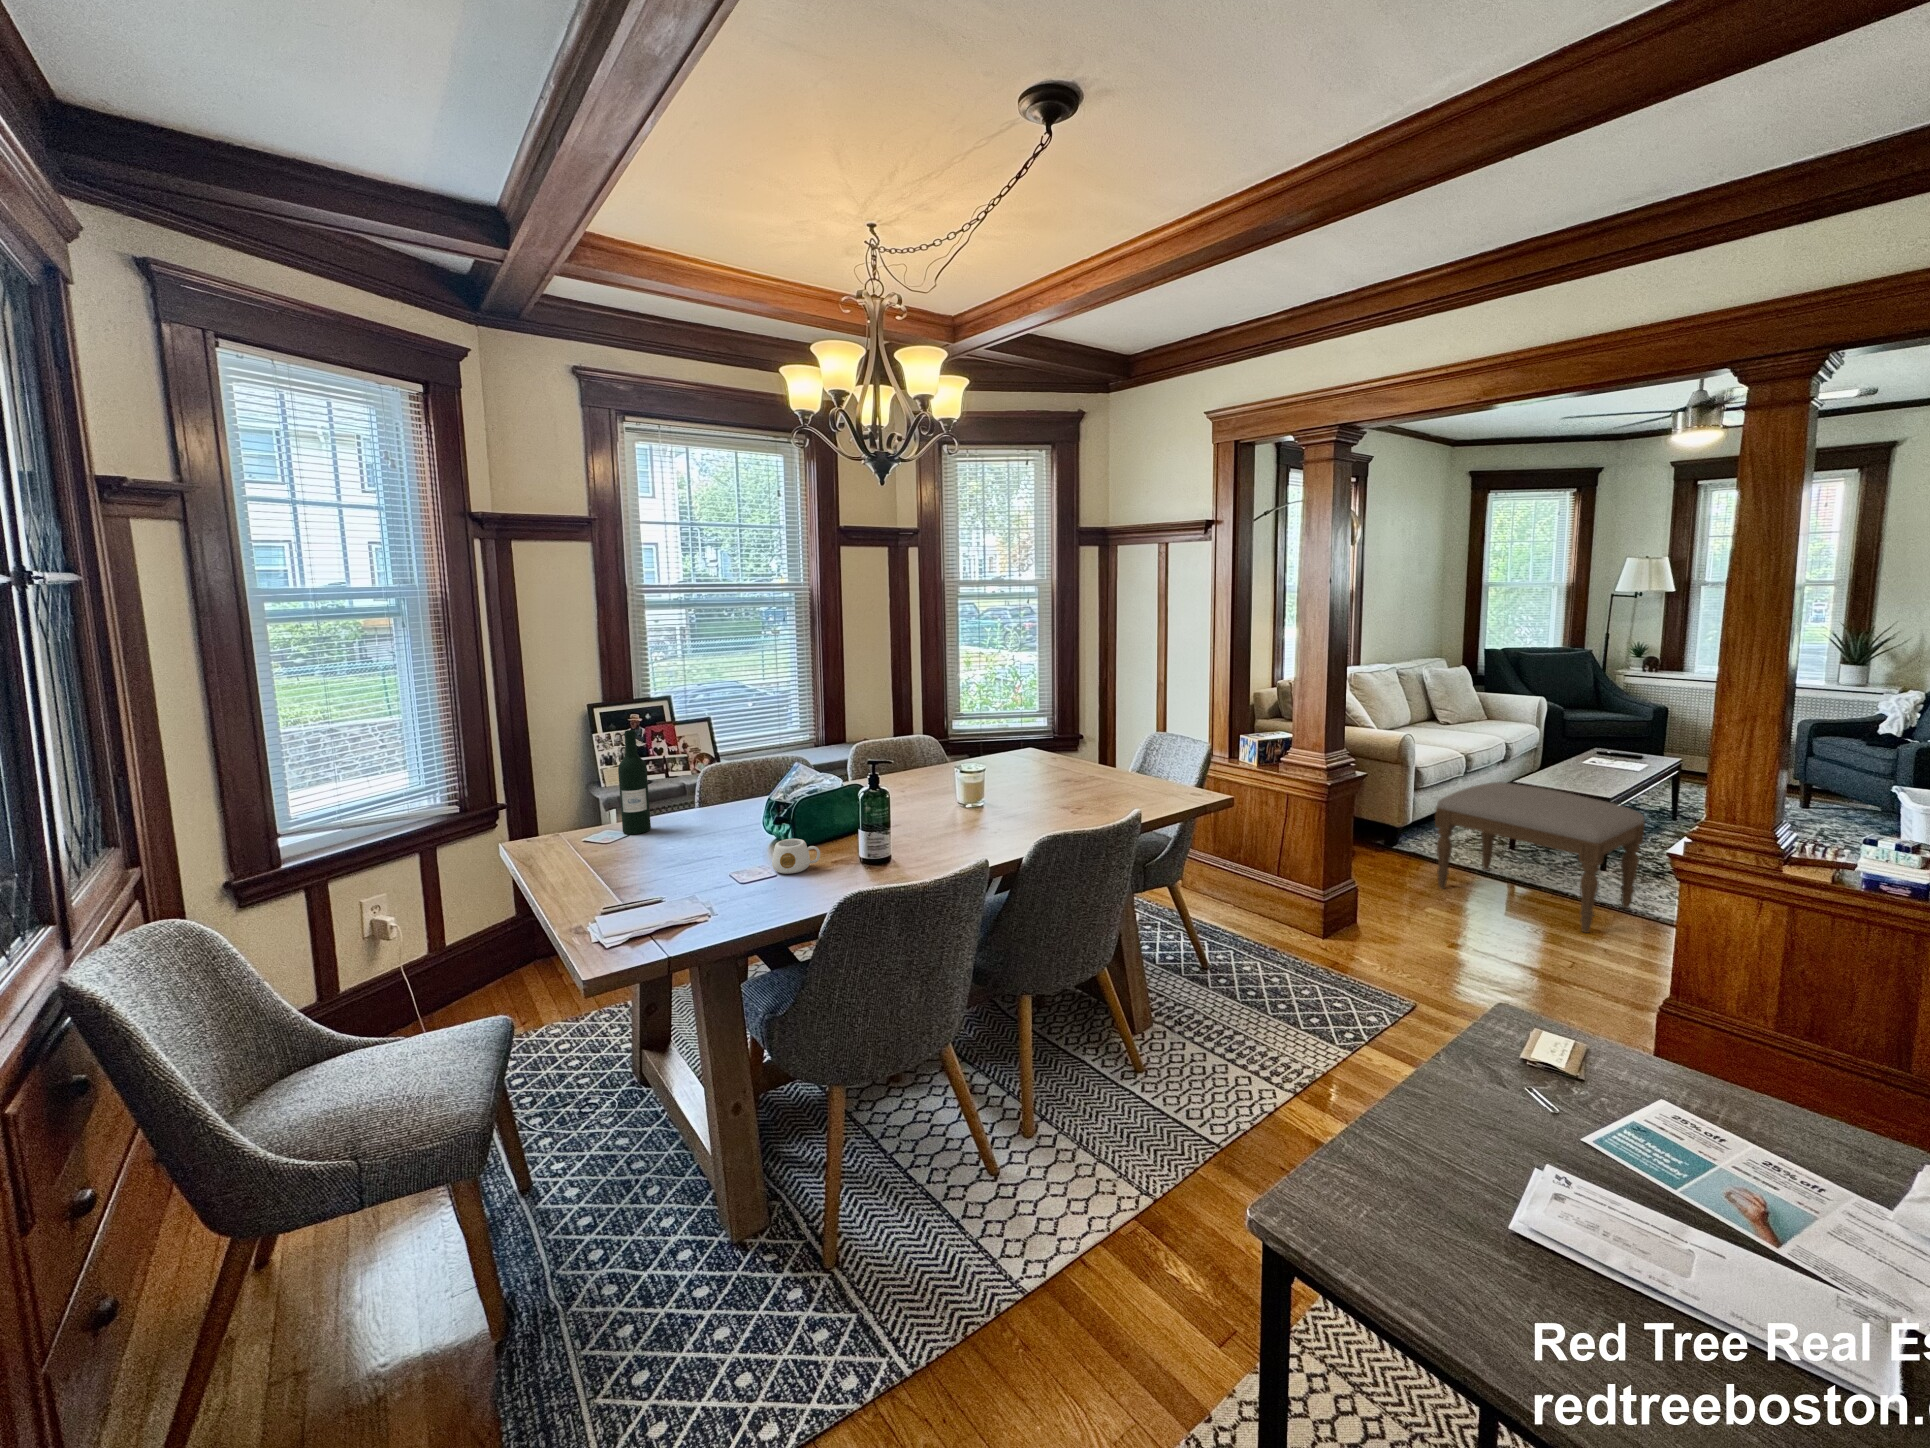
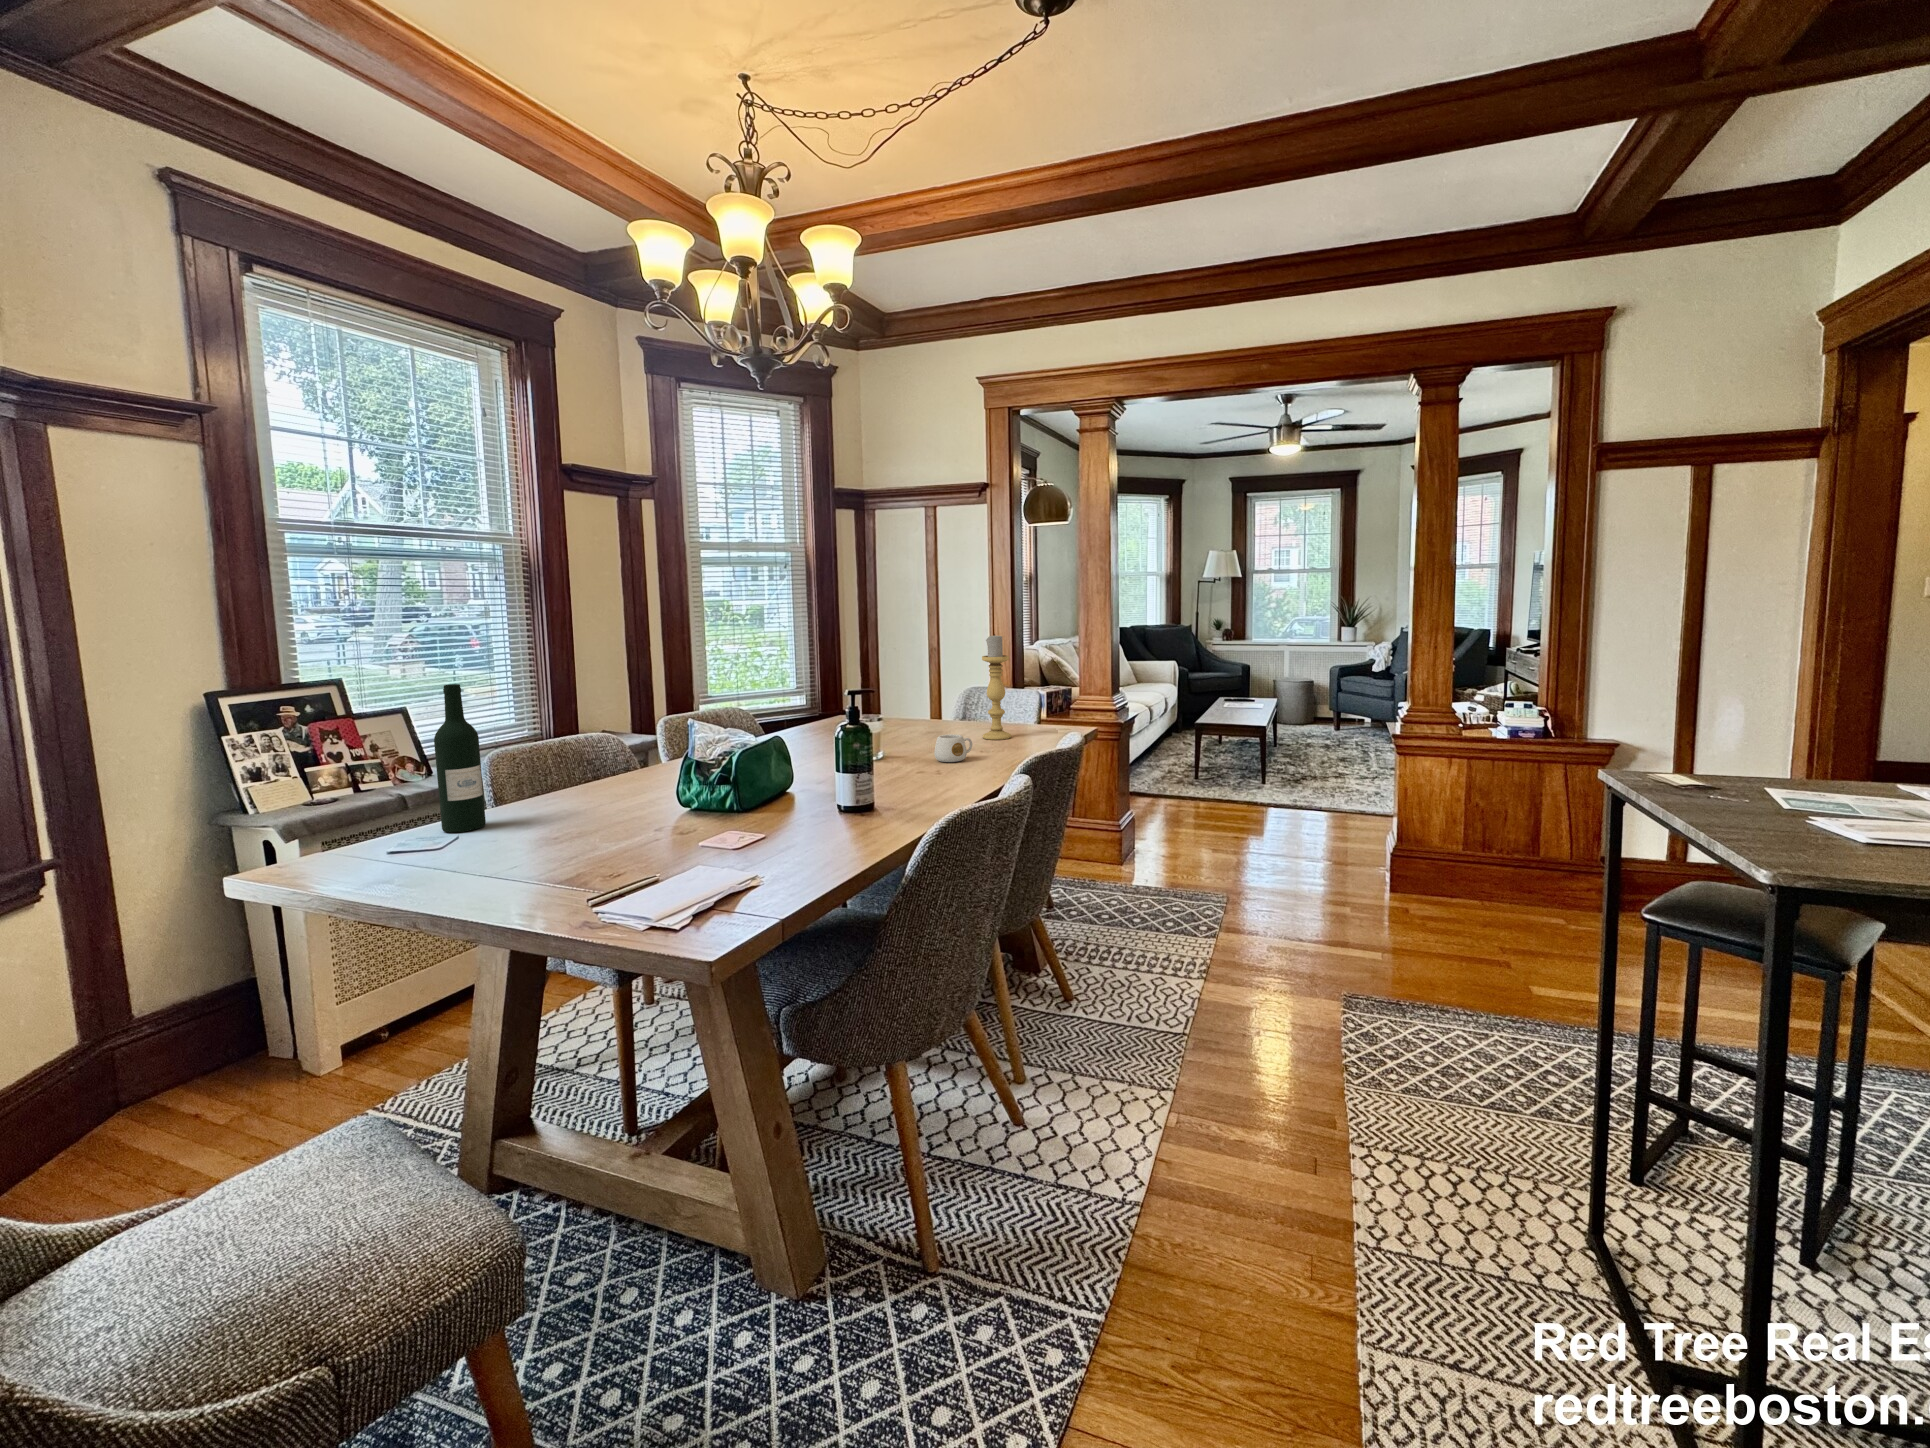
candle holder: none [1107,694,1135,800] -> present [982,634,1011,740]
ottoman: present [1435,782,1645,933] -> none [1157,721,1295,826]
mug: present [772,839,820,874] -> present [934,734,972,762]

